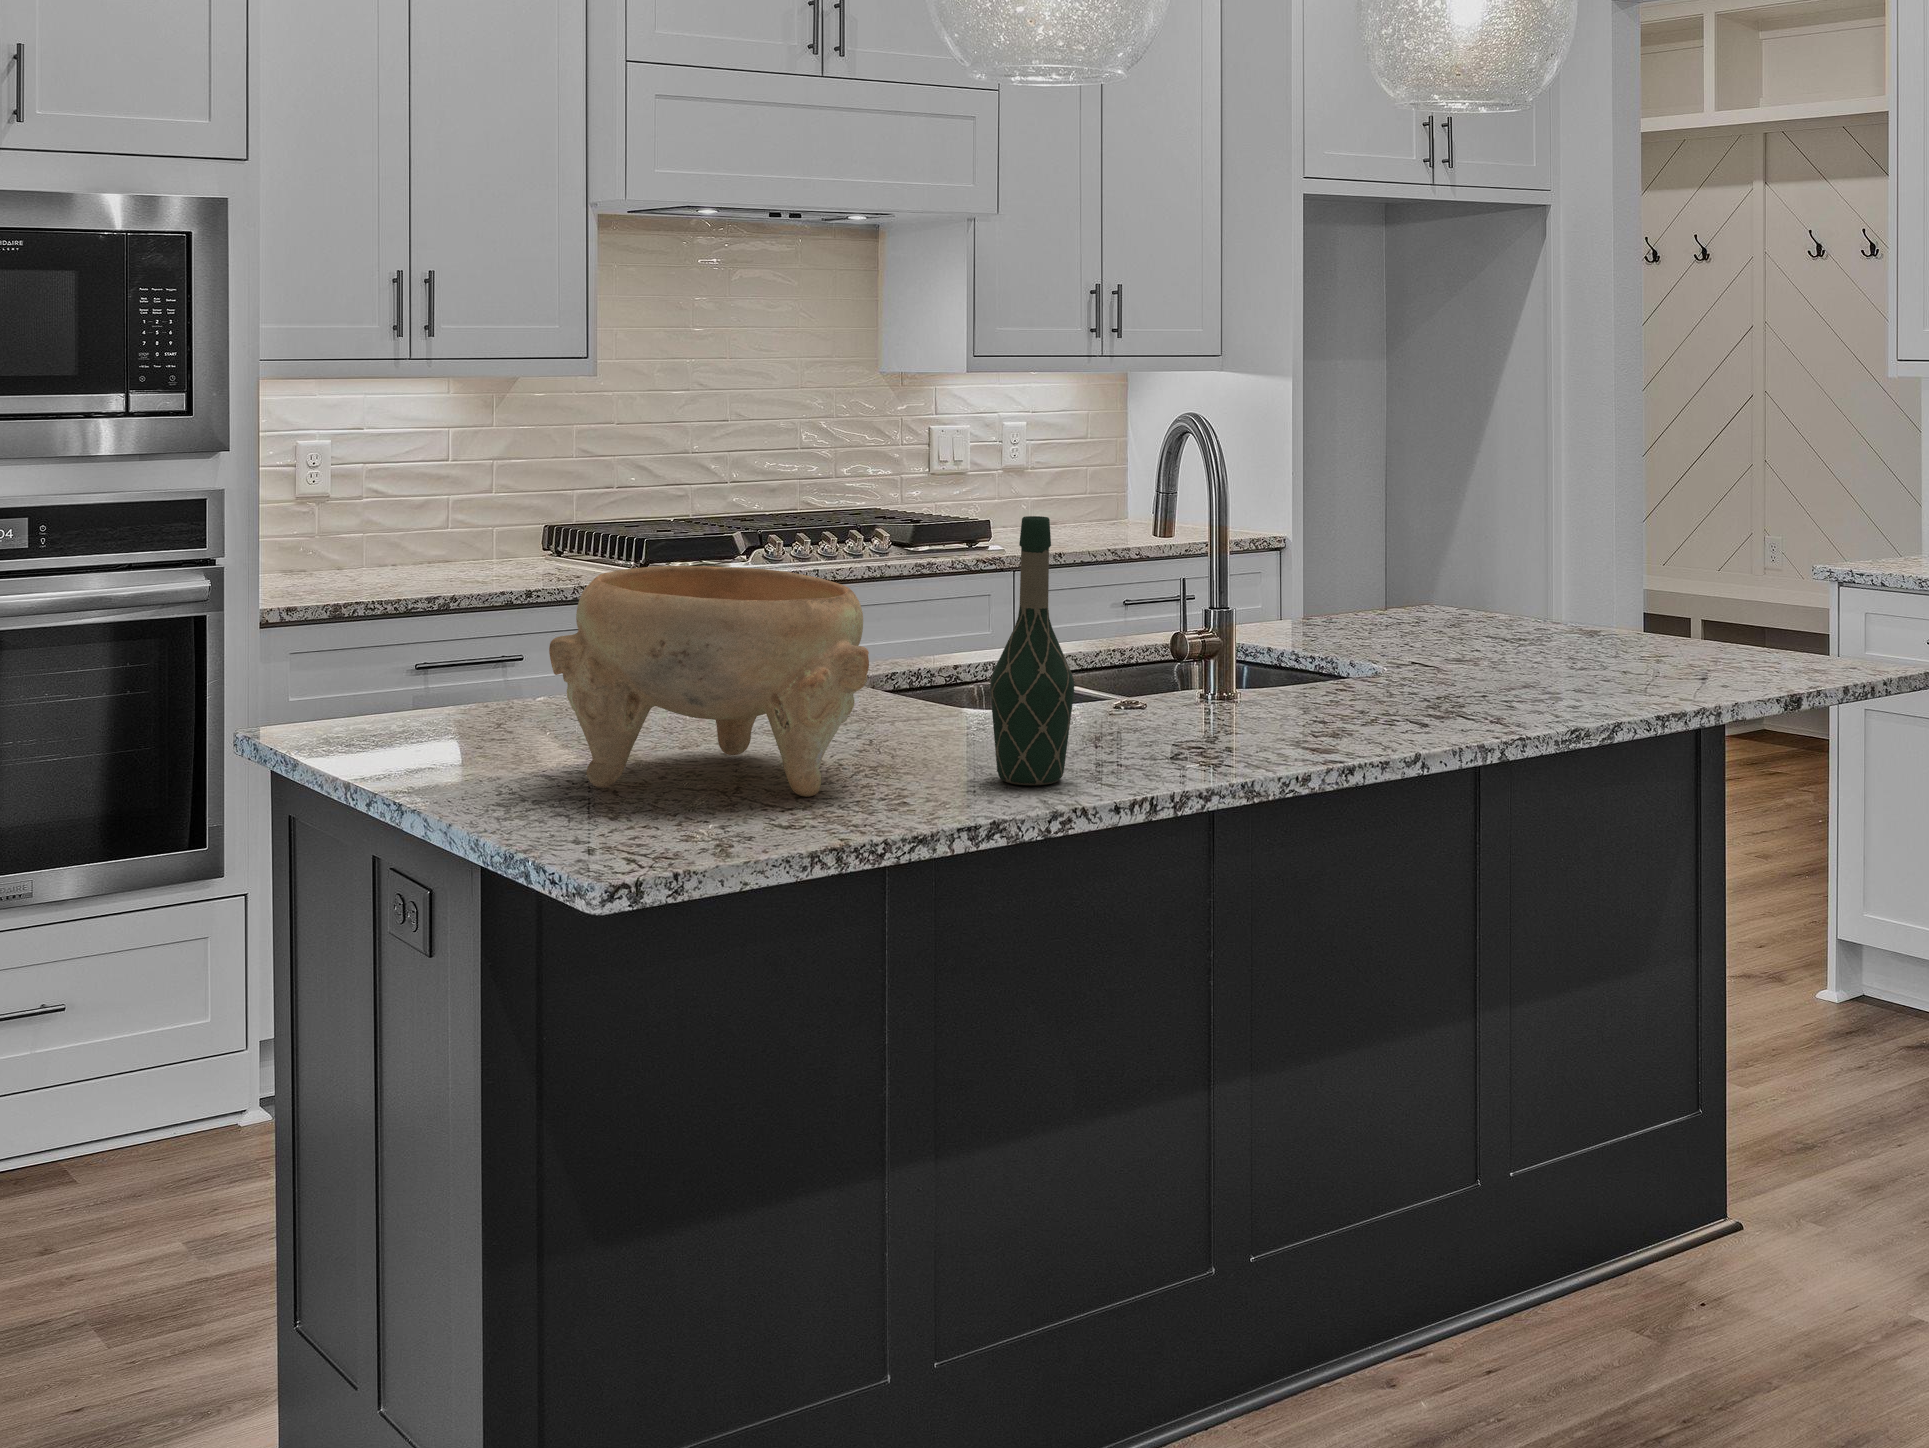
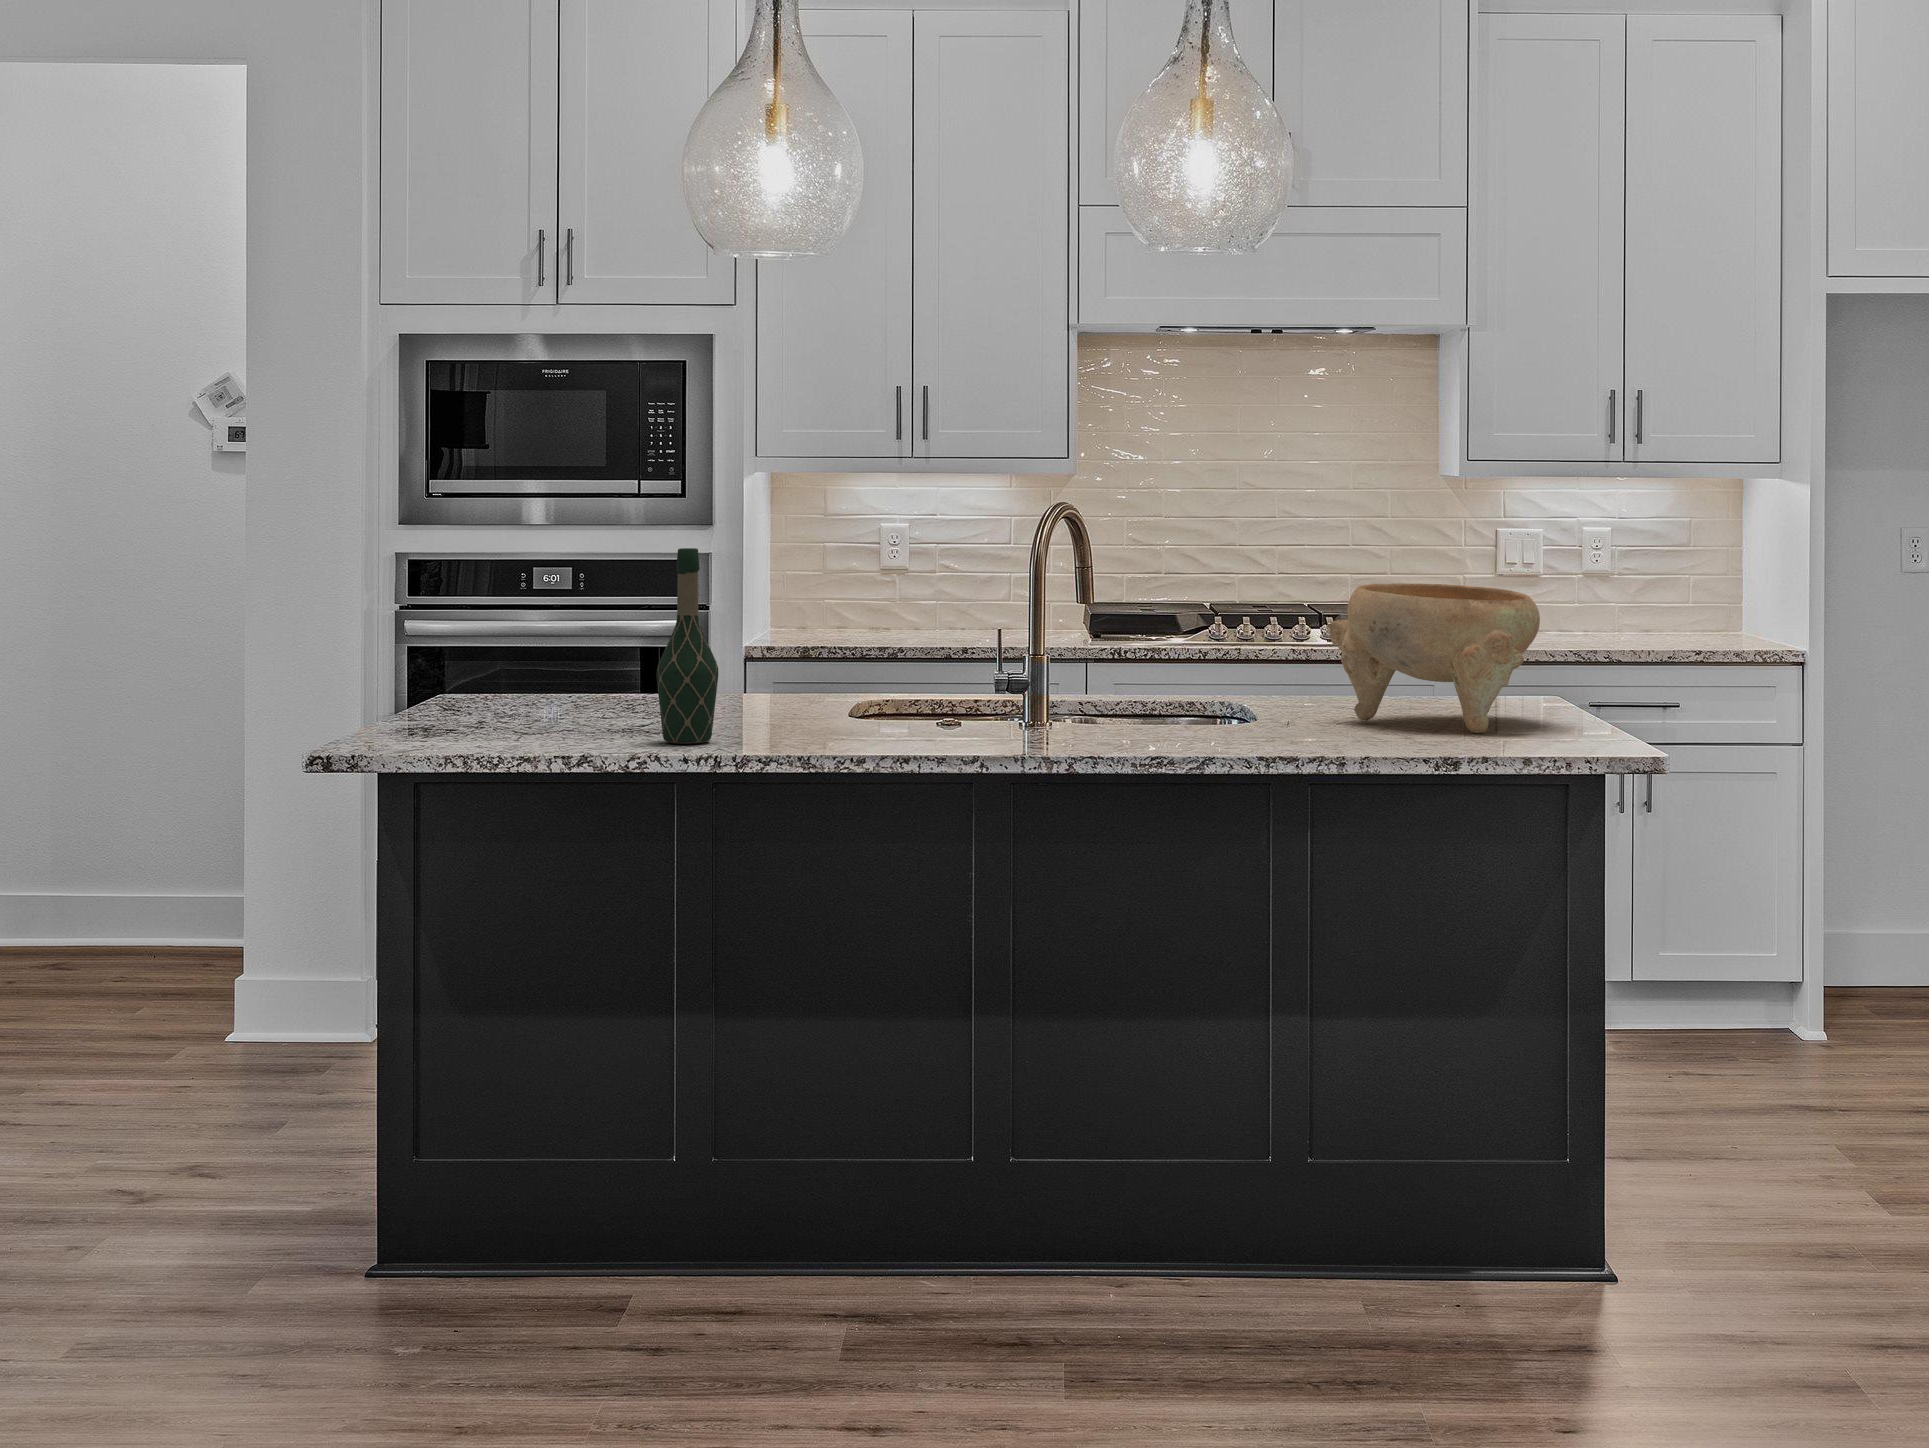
decorative bowl: present [549,566,869,797] -> present [1329,583,1540,733]

